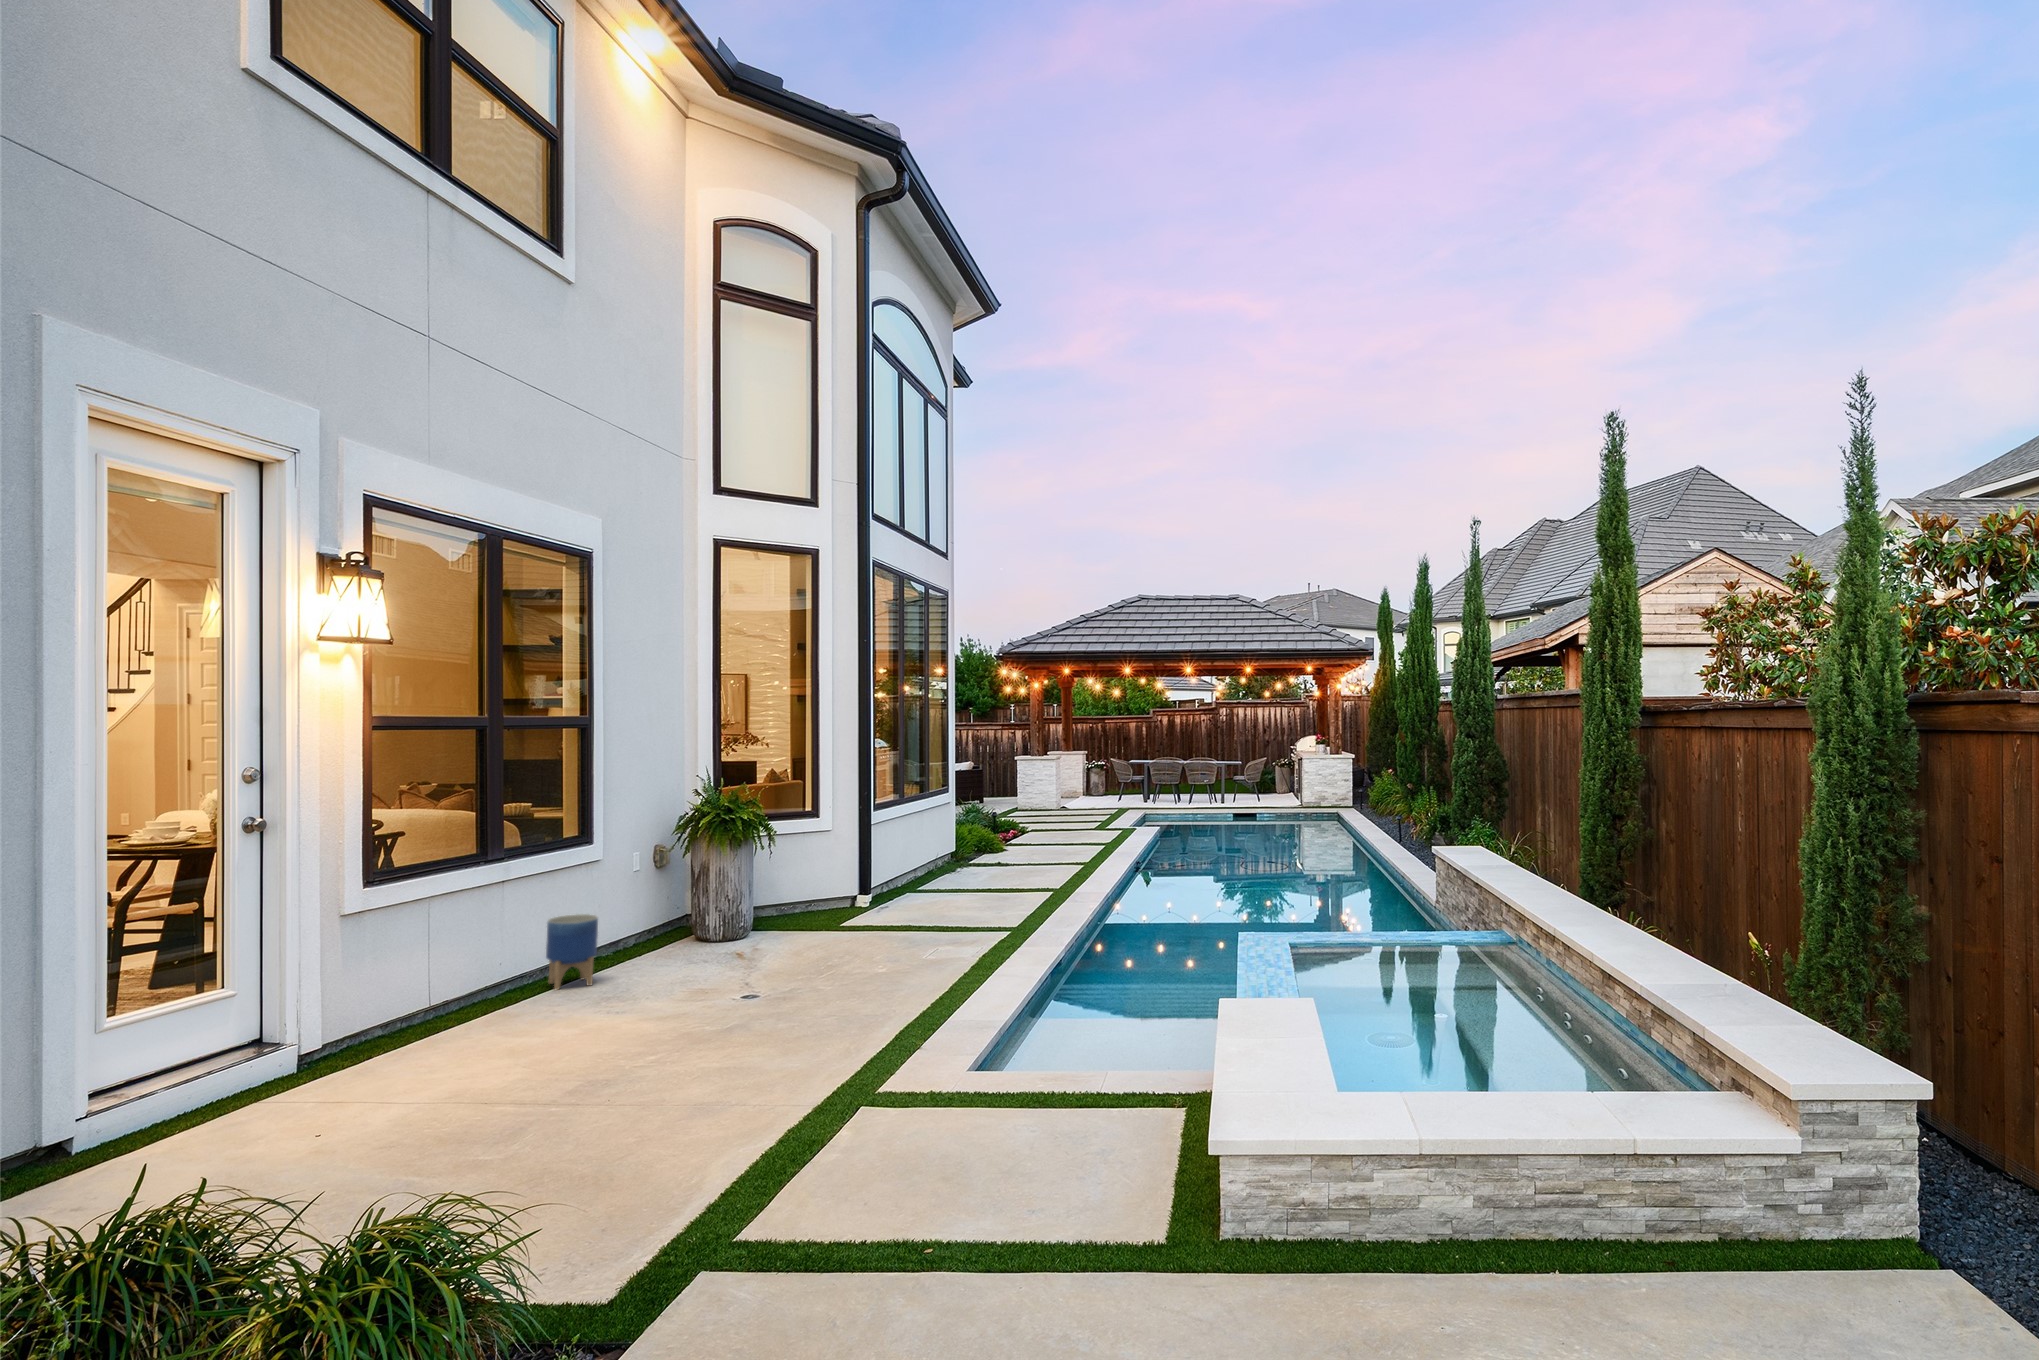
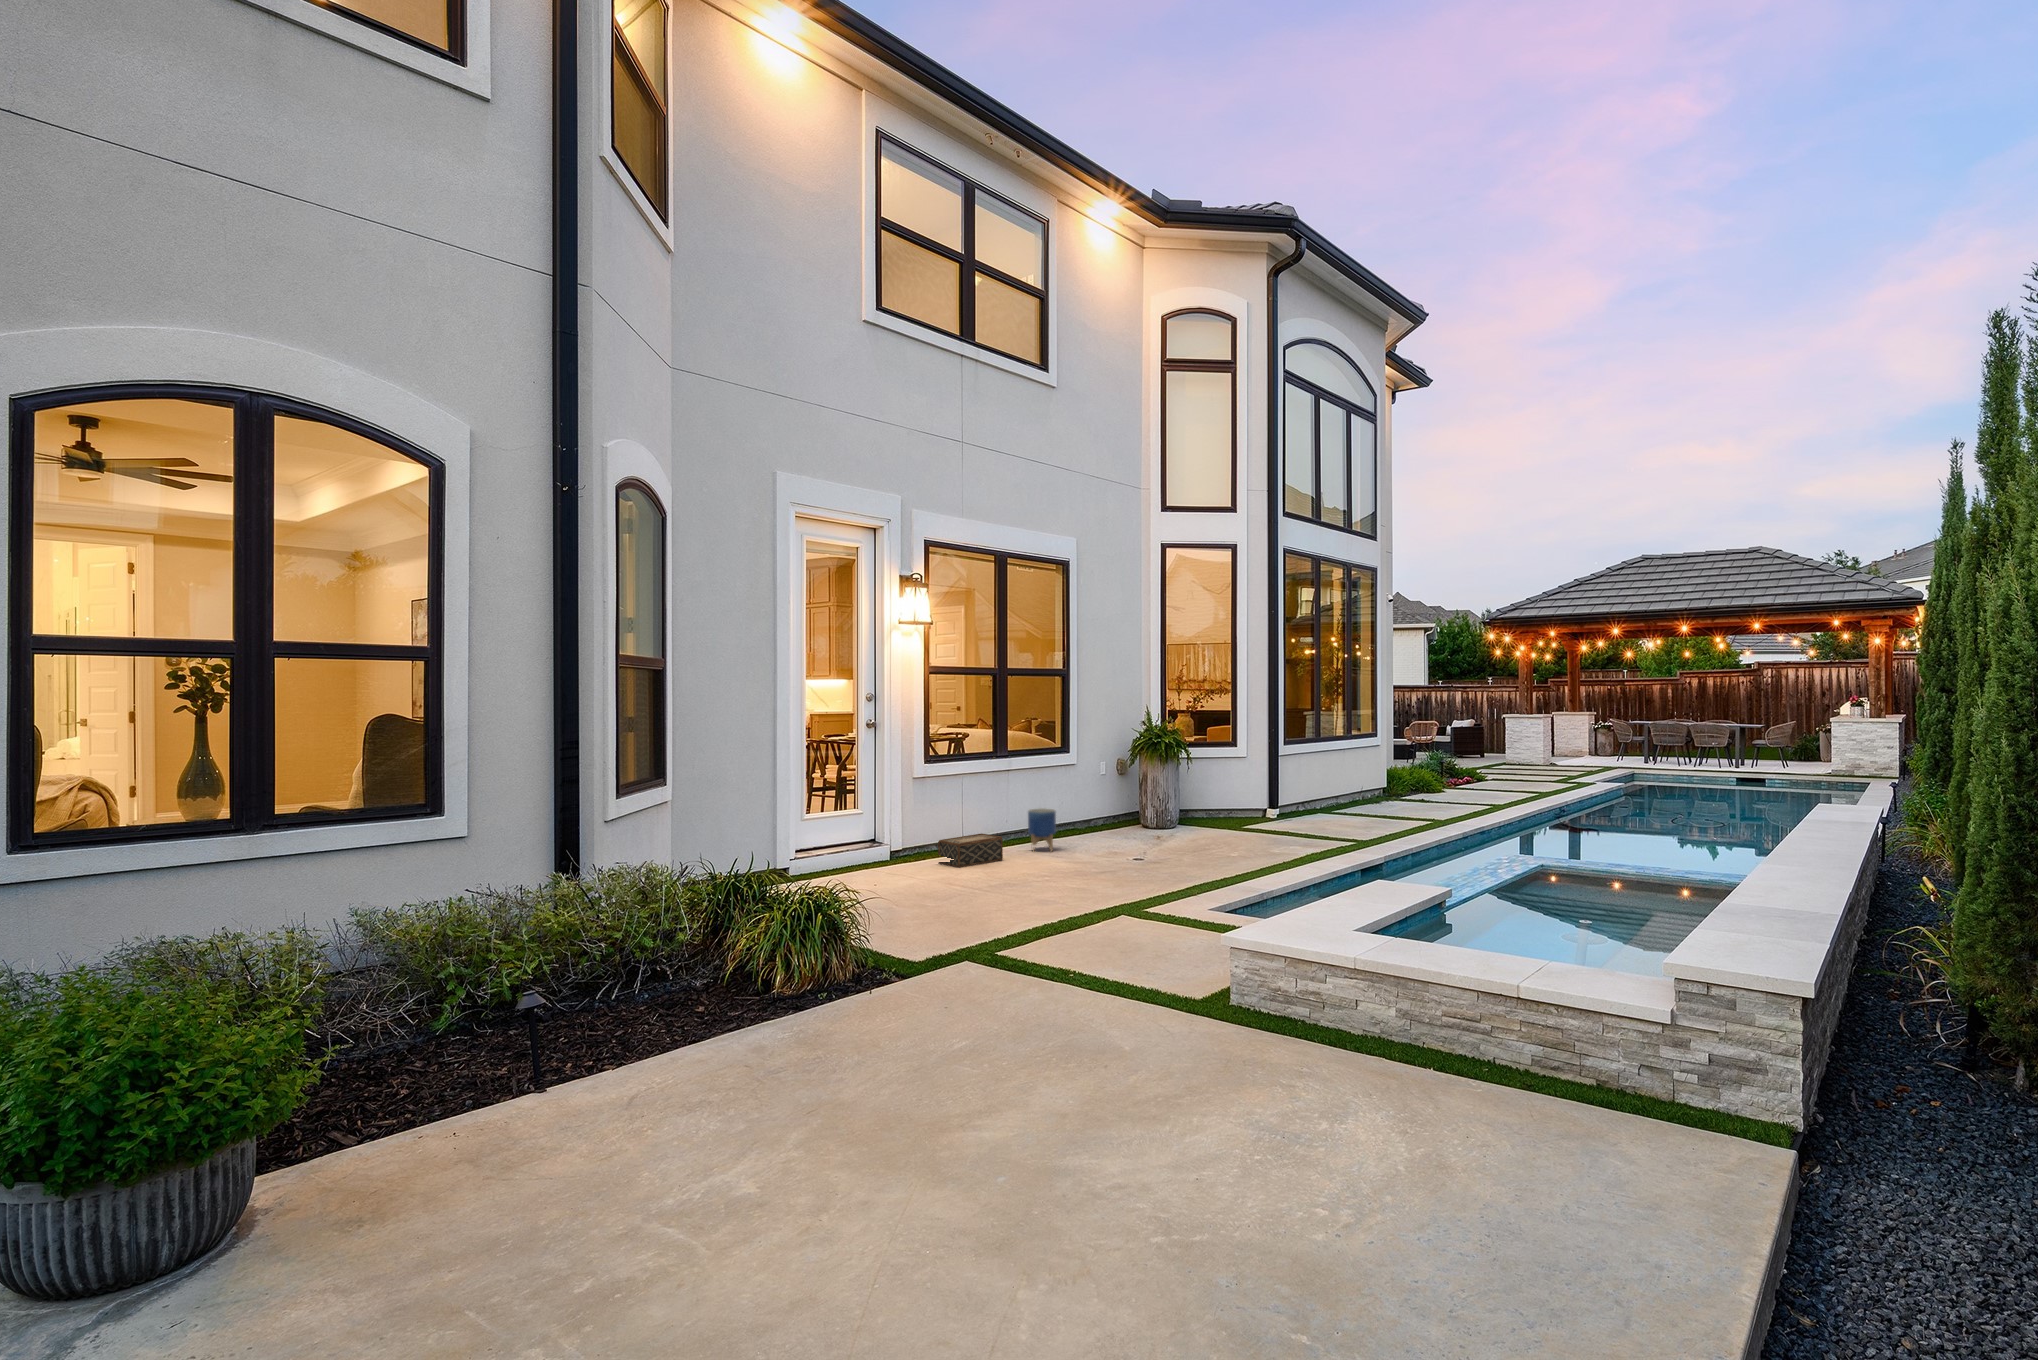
woven basket: none [390,972,518,1044] -> present [938,834,1003,868]

